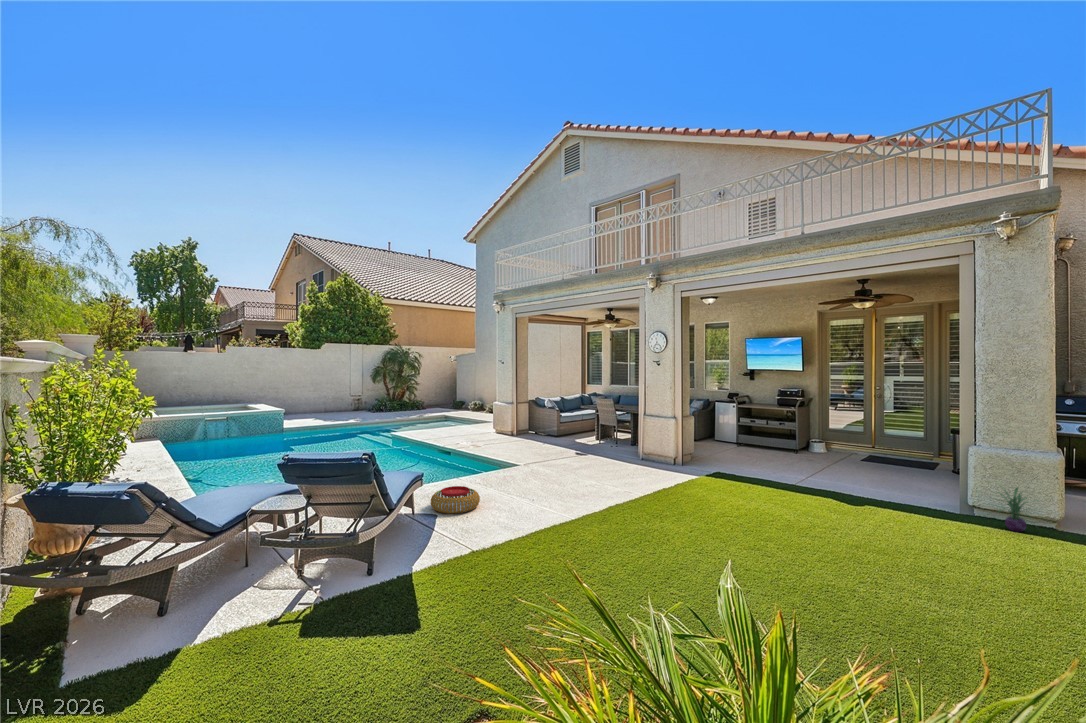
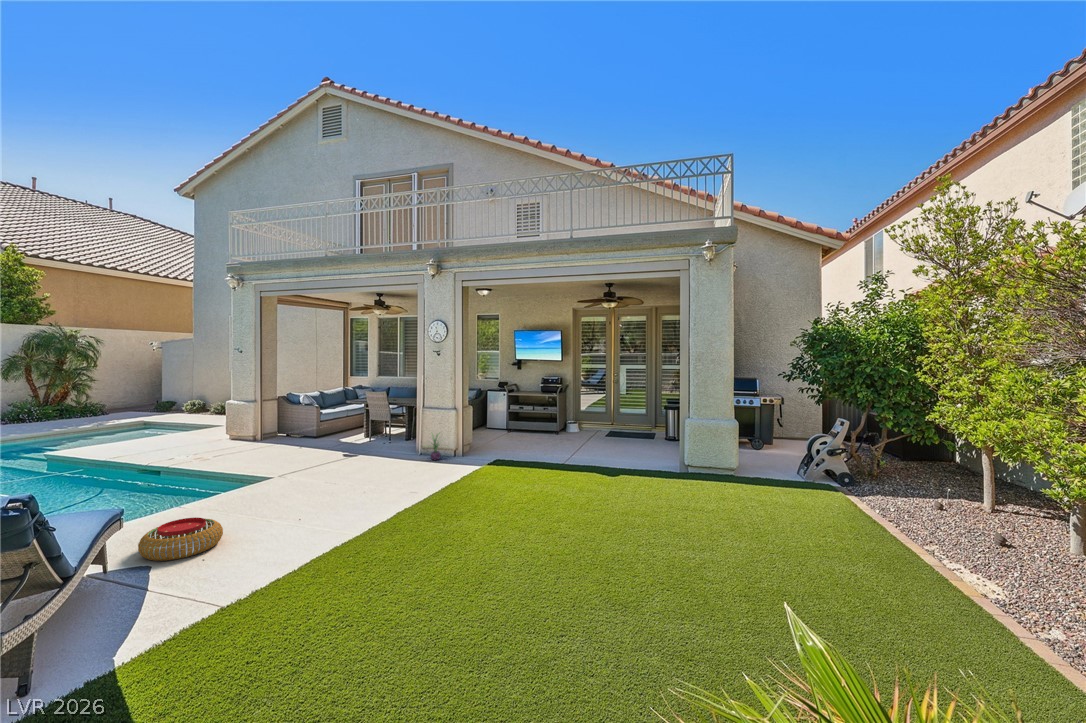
decorative plant: present [999,488,1027,532] -> present [431,434,441,460]

